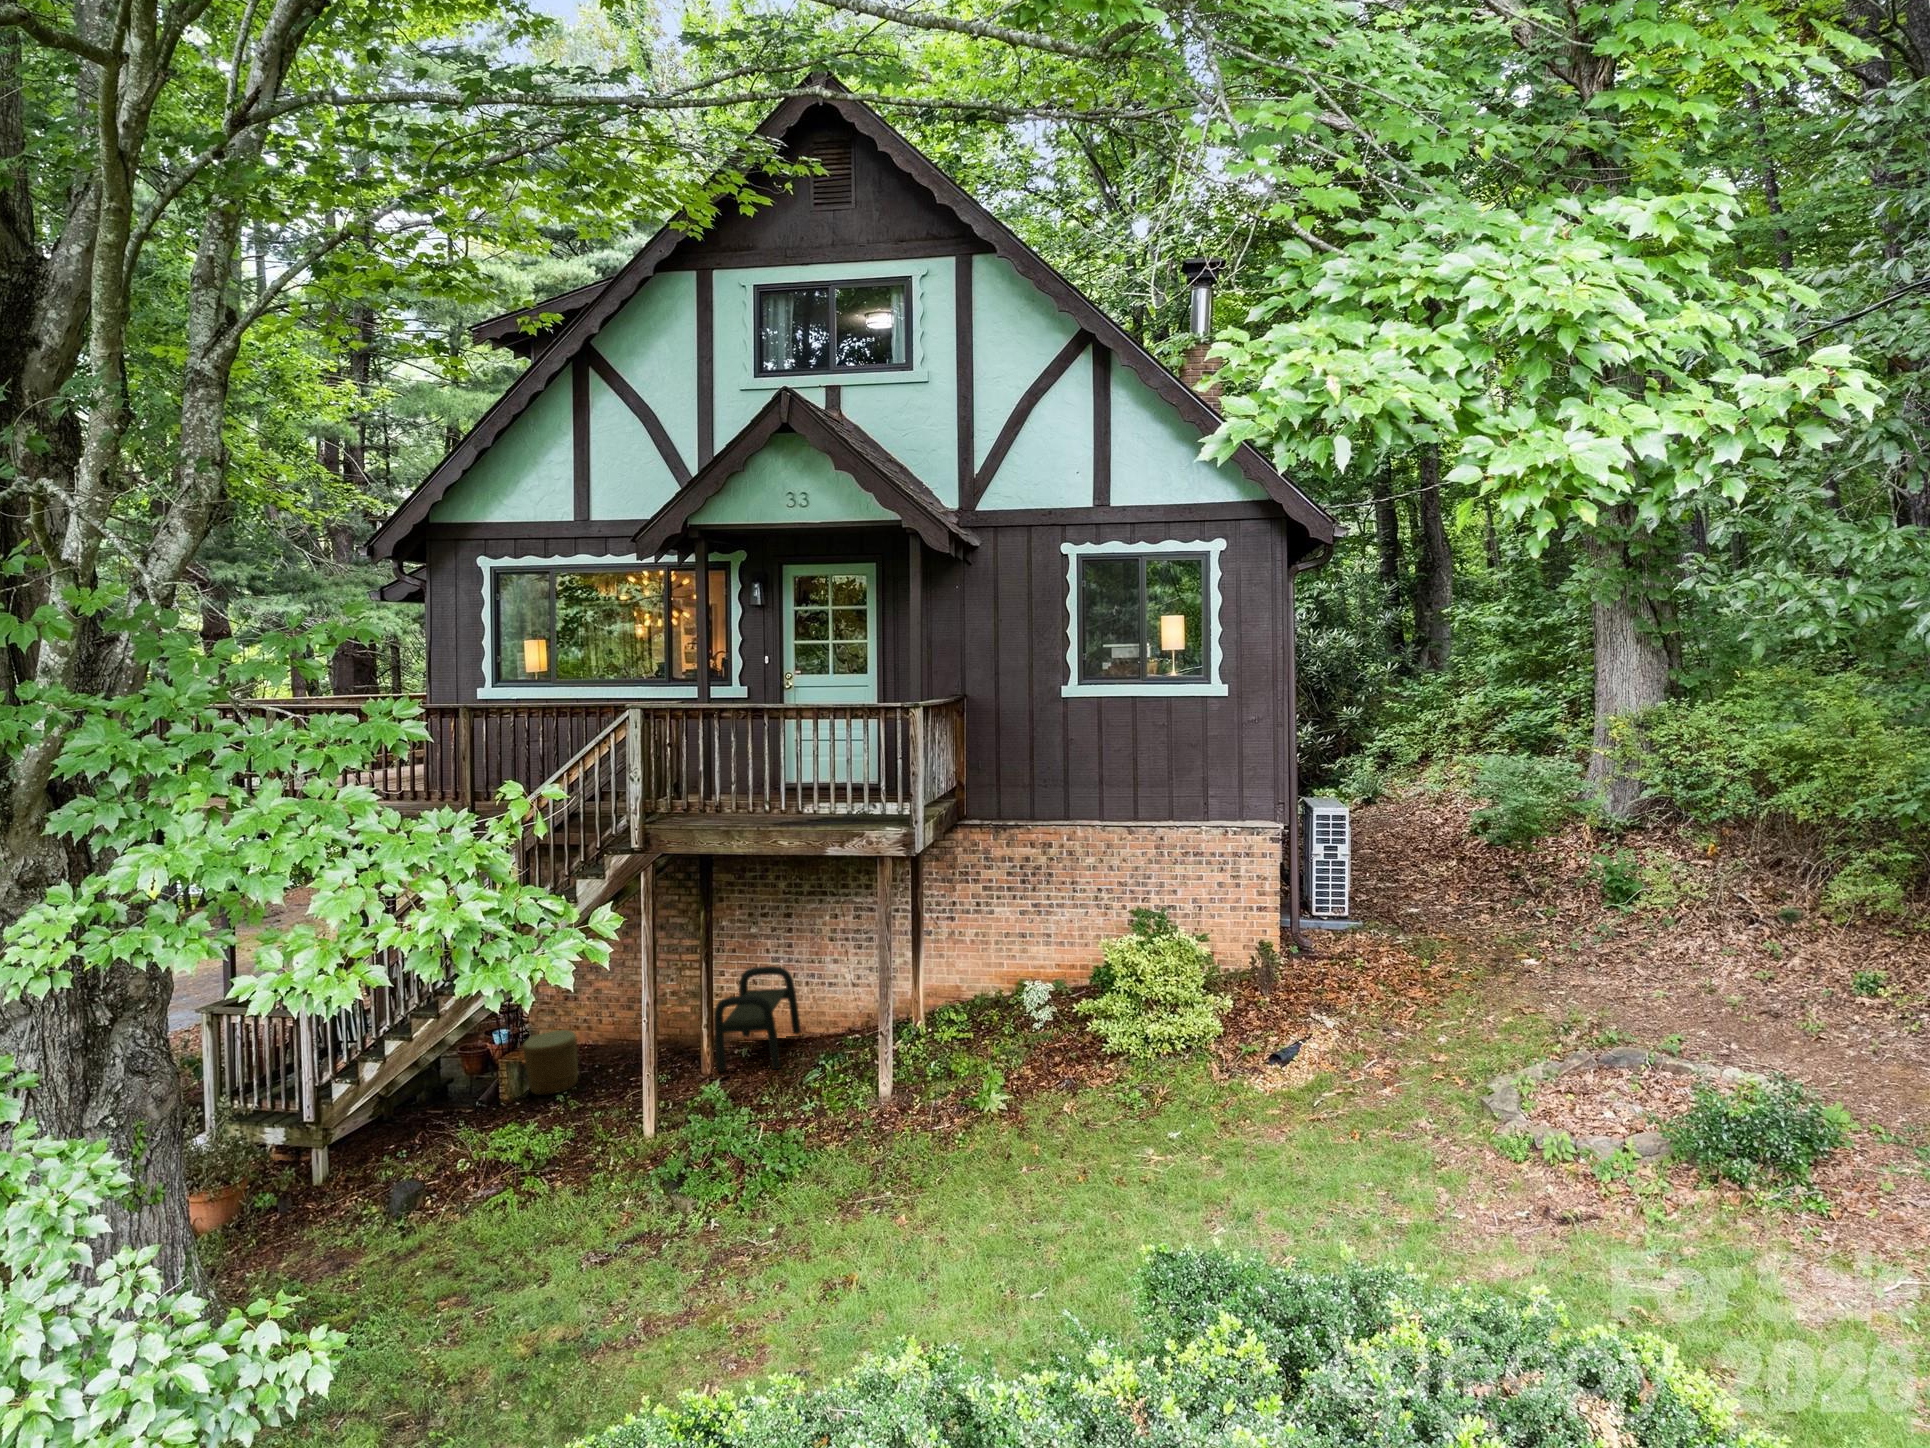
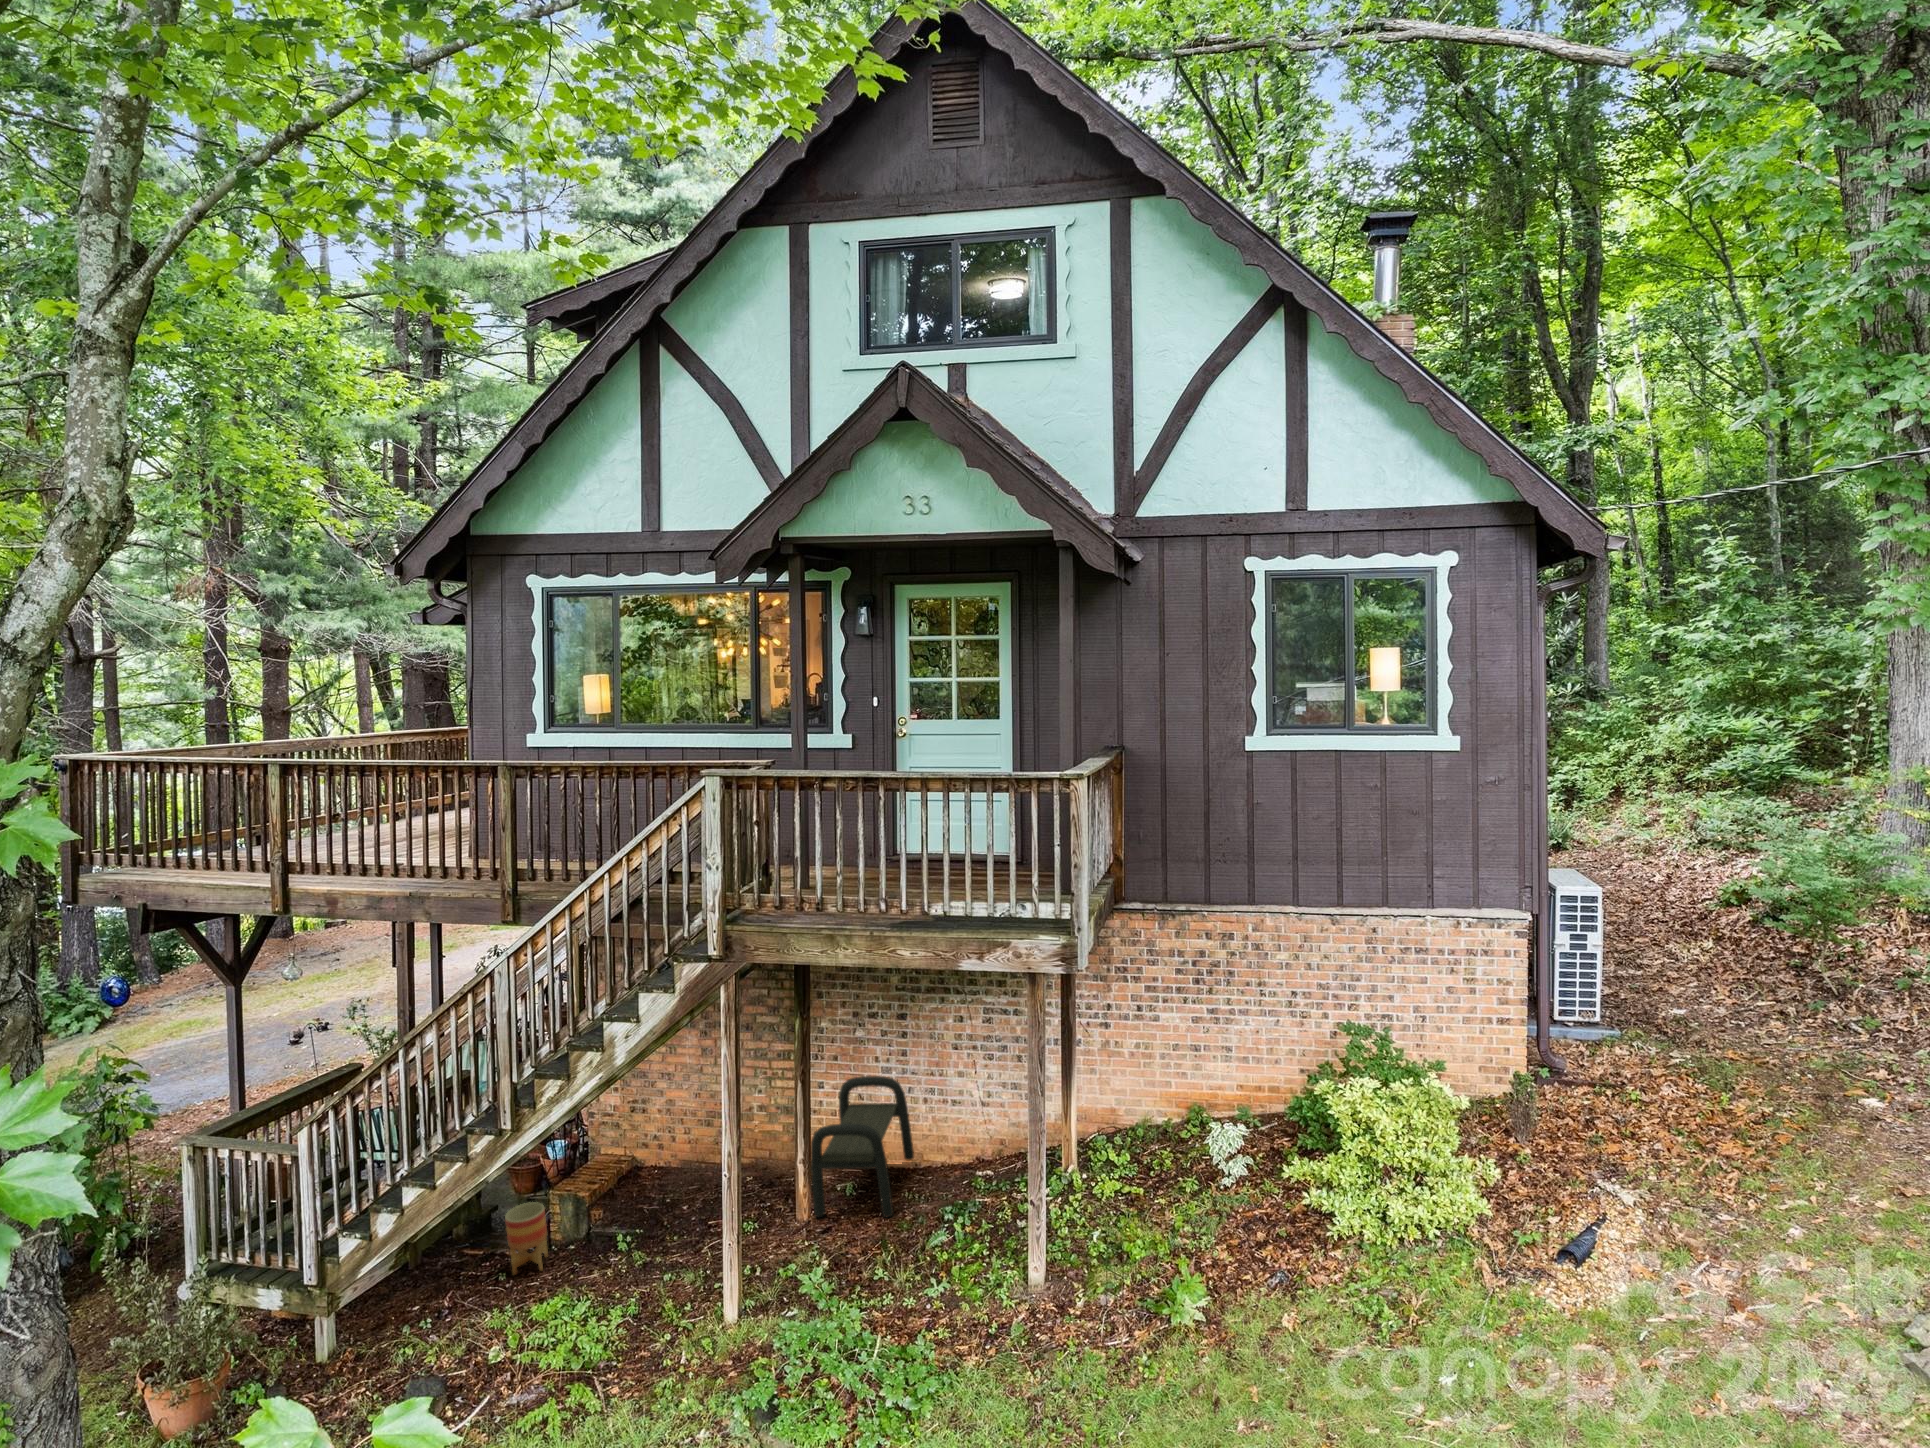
woven basket: present [522,1030,578,1095] -> none [577,1154,644,1240]
planter: none [464,1064,499,1120] -> present [505,1202,548,1275]

